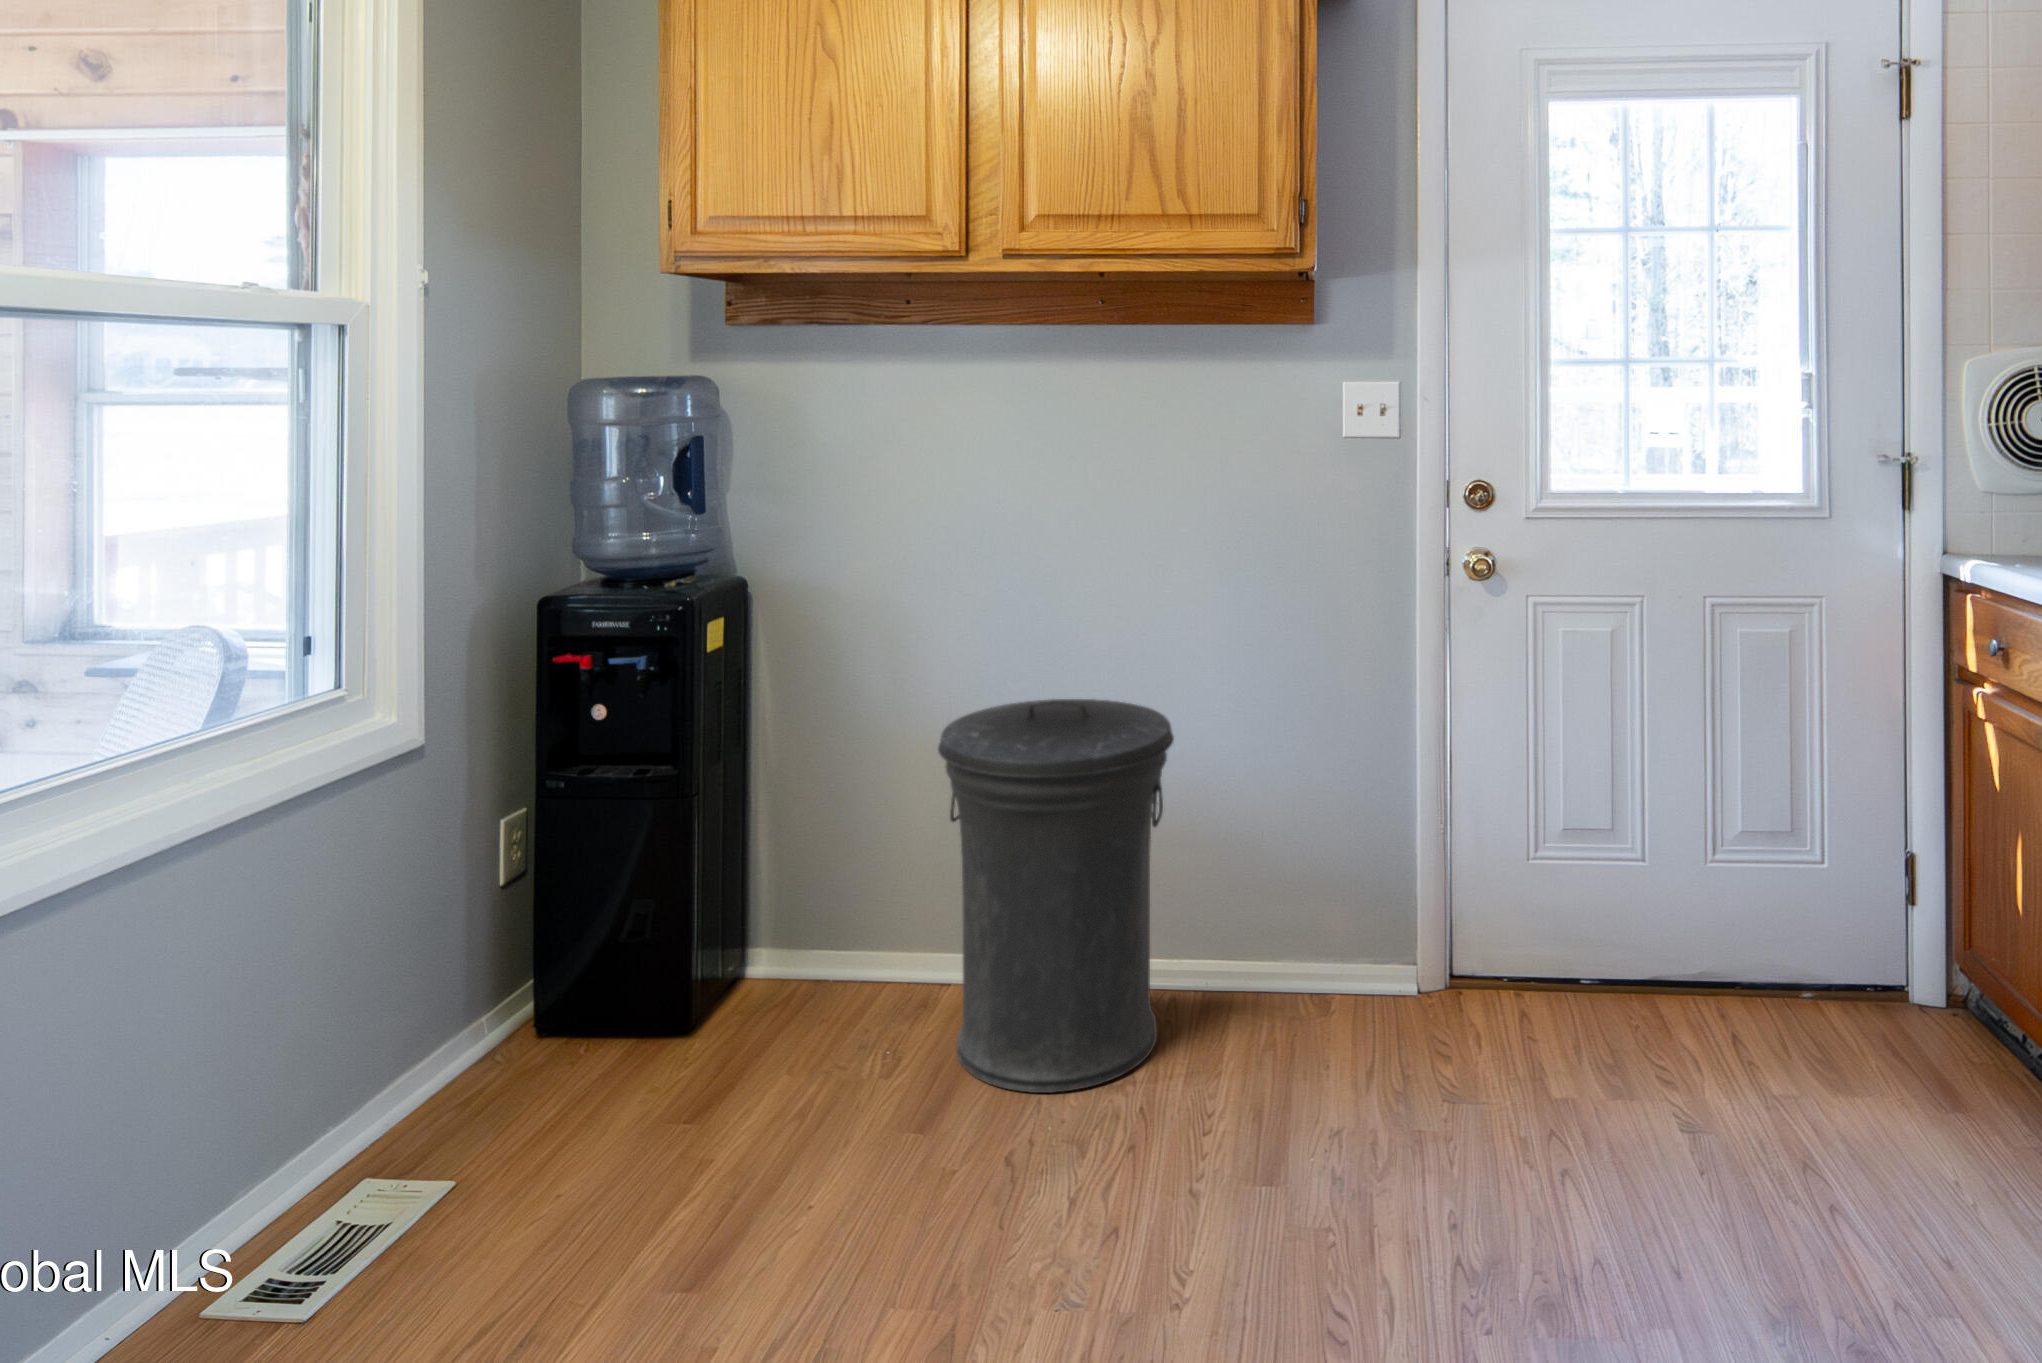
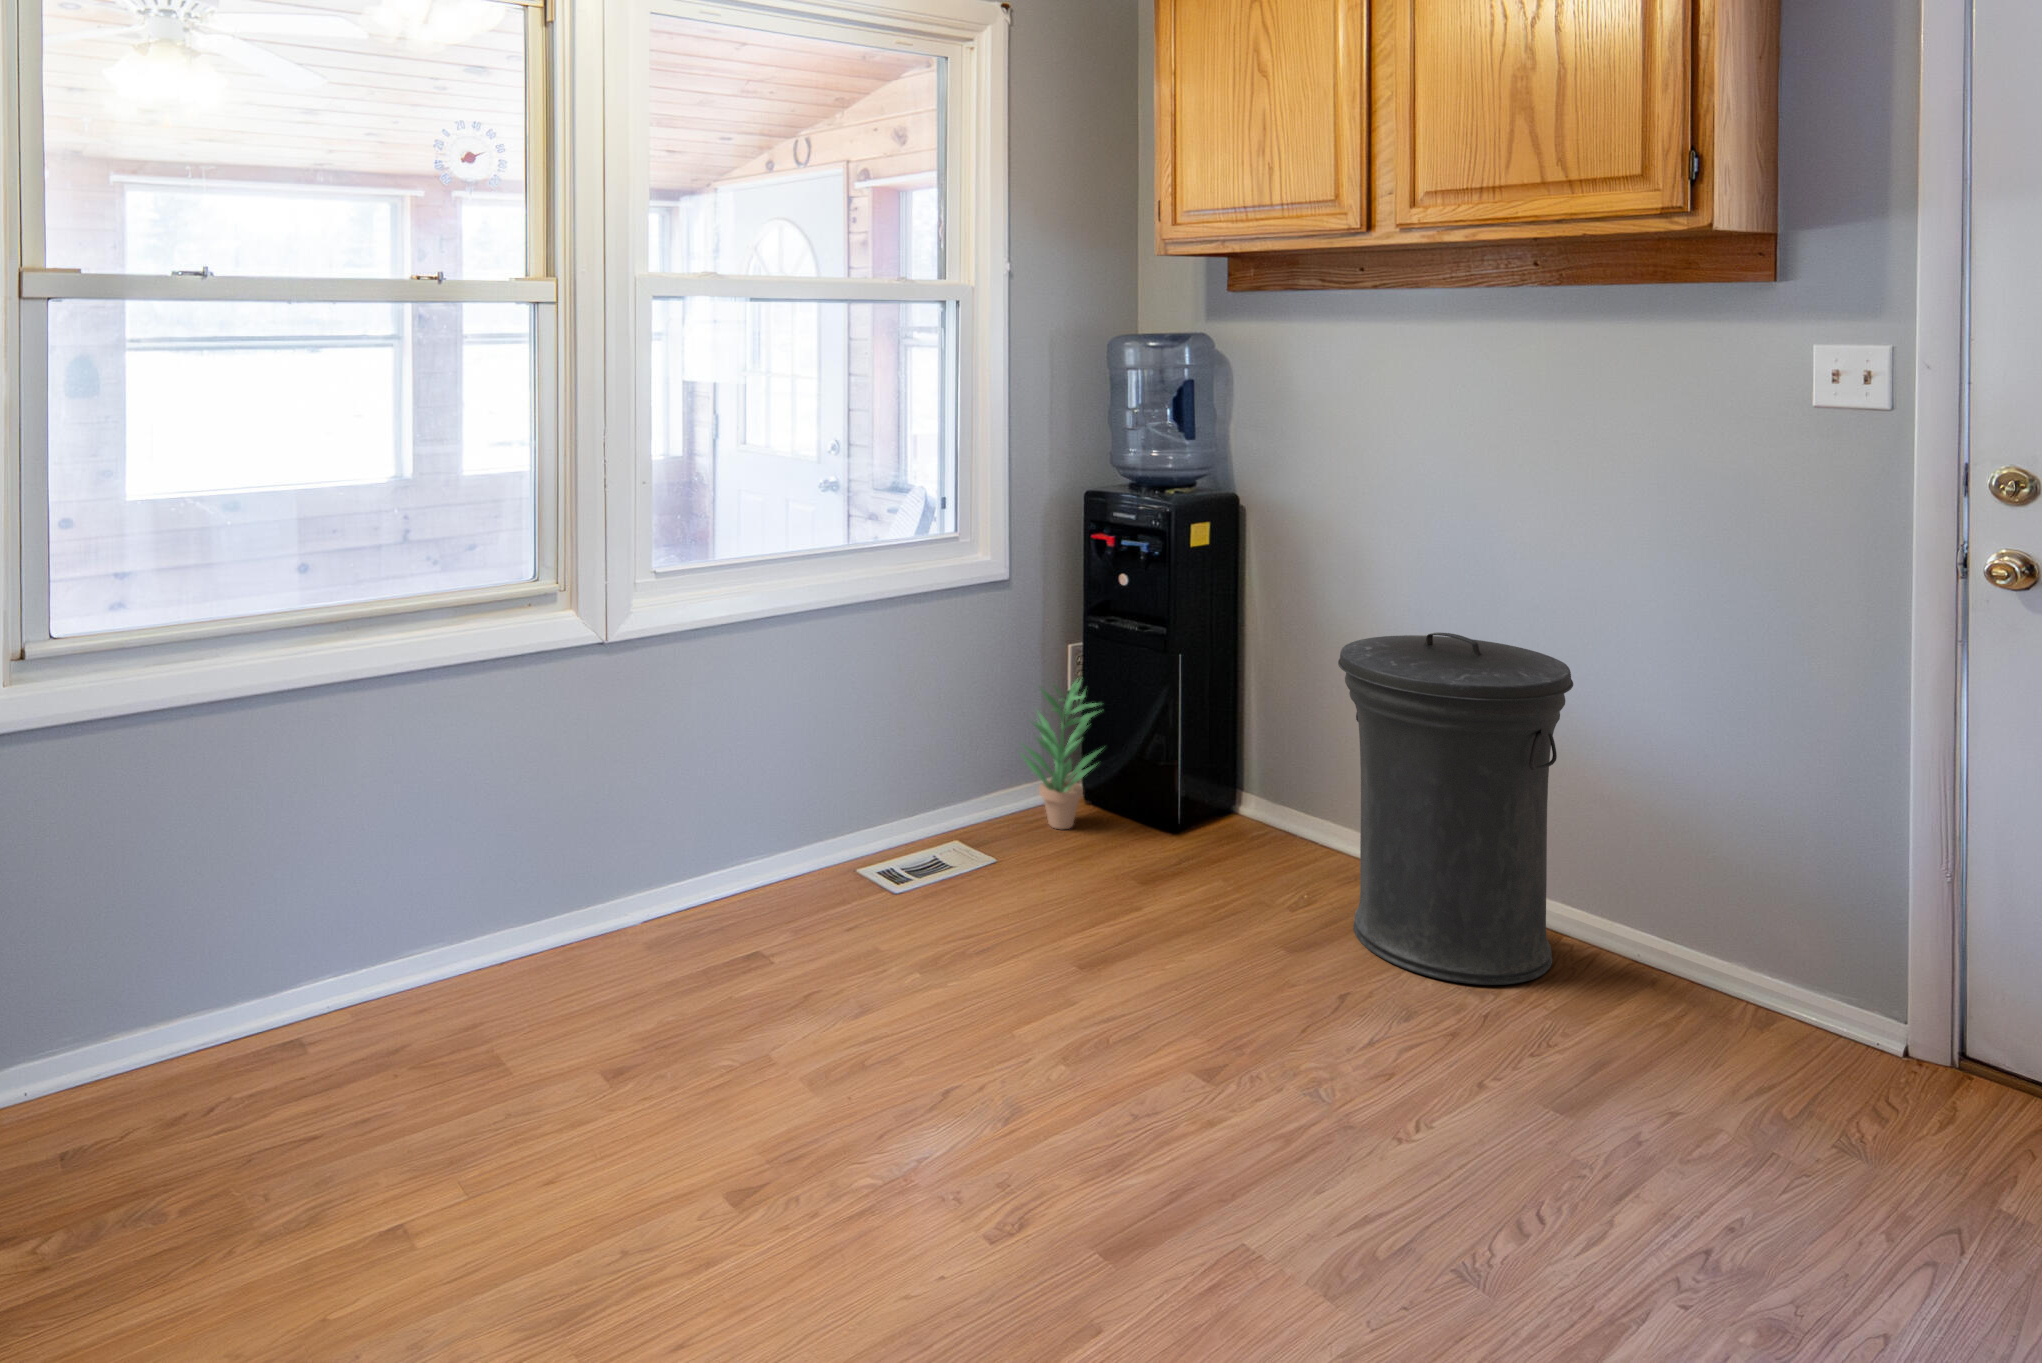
potted plant: none [443,855,590,1087] -> present [1019,681,1102,829]

